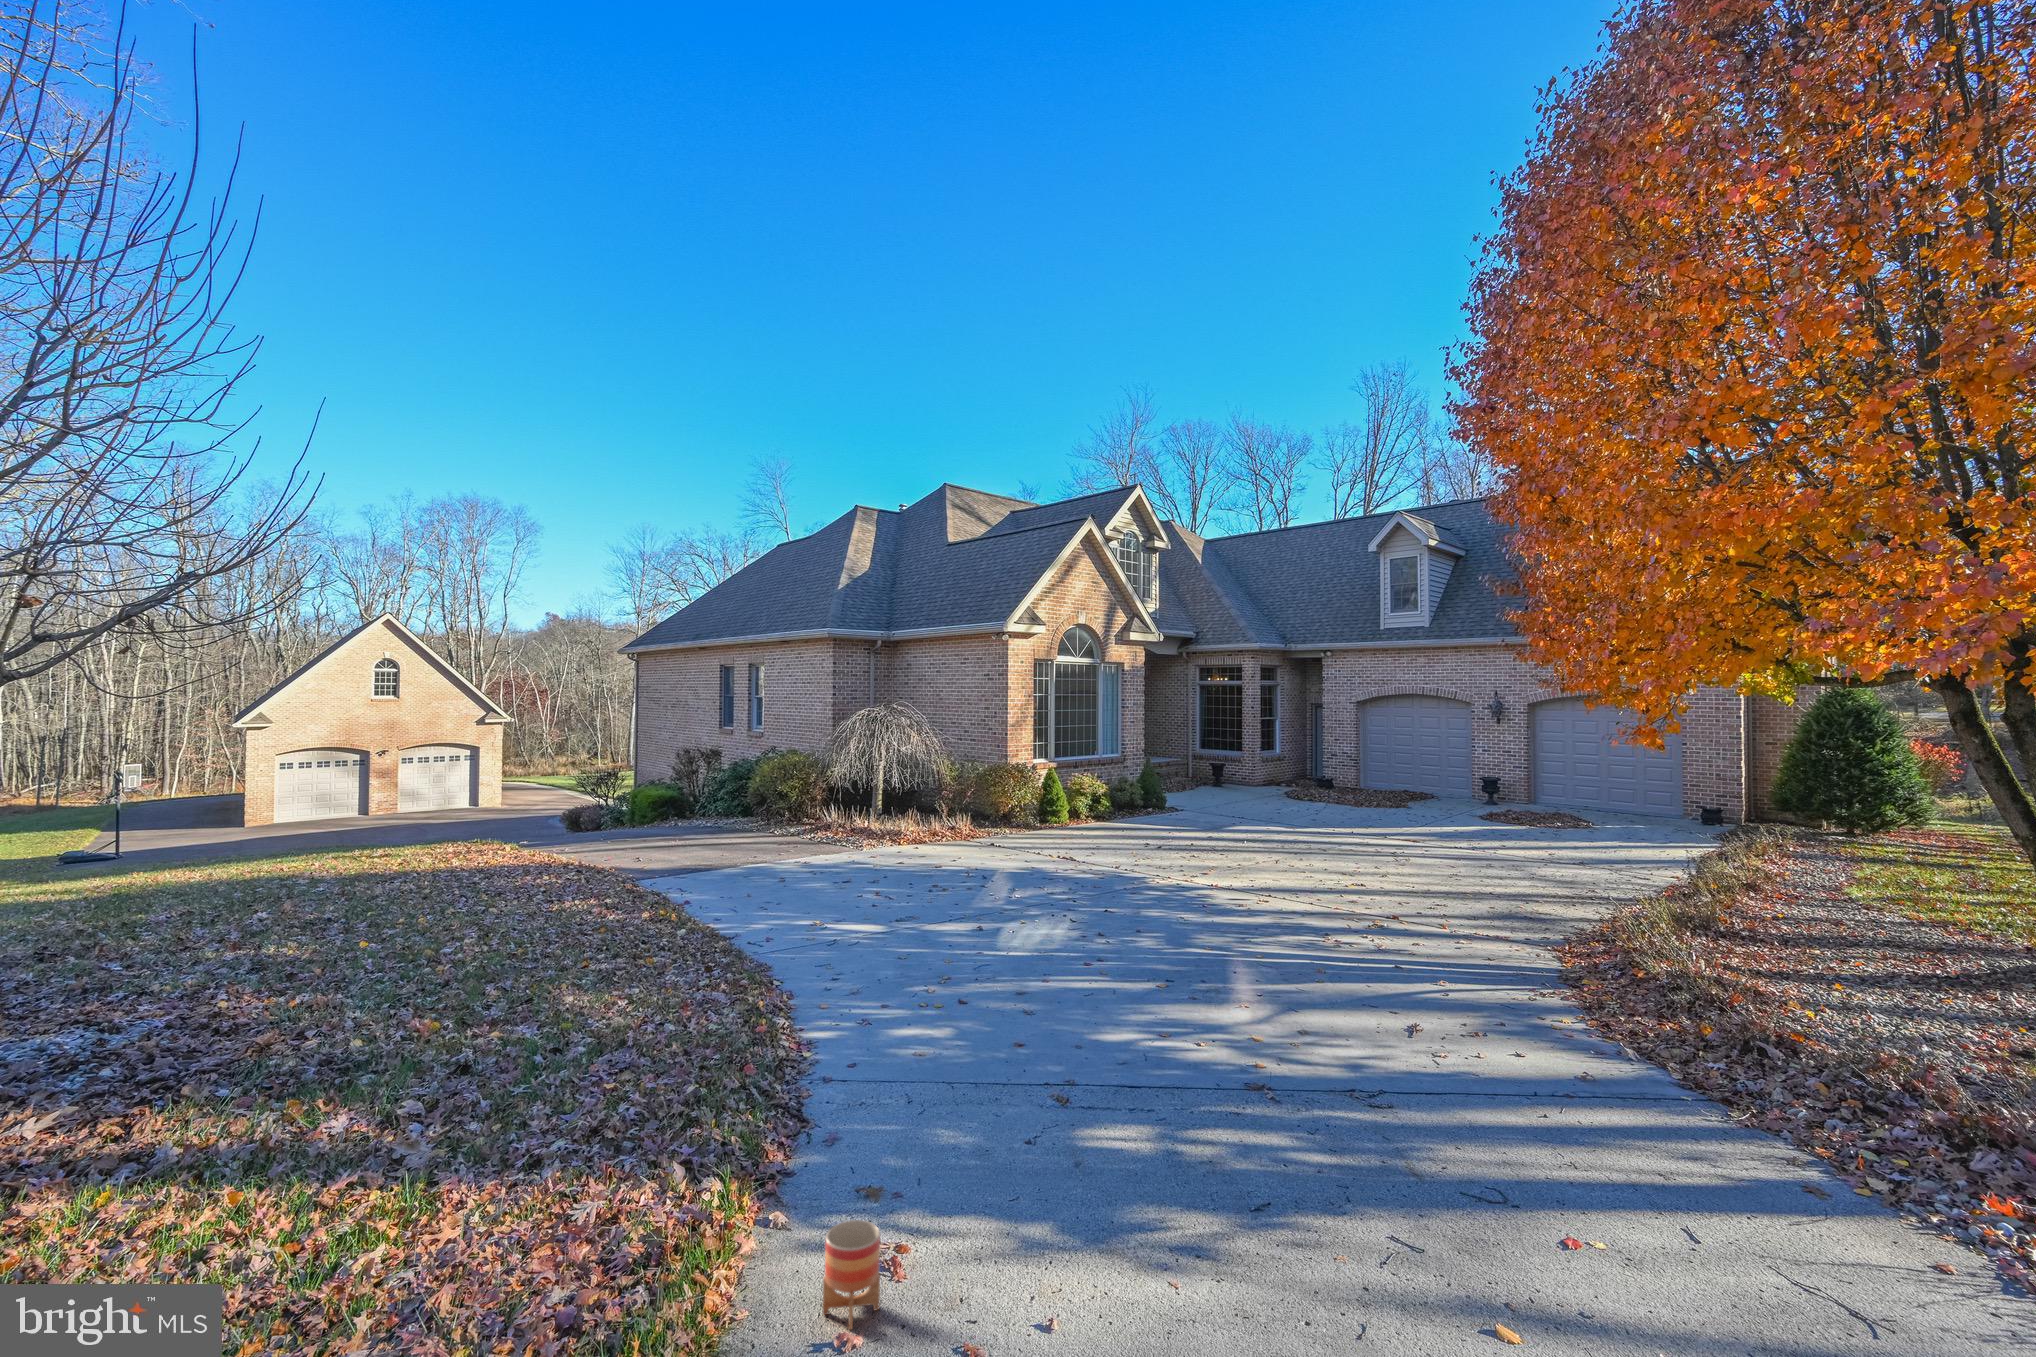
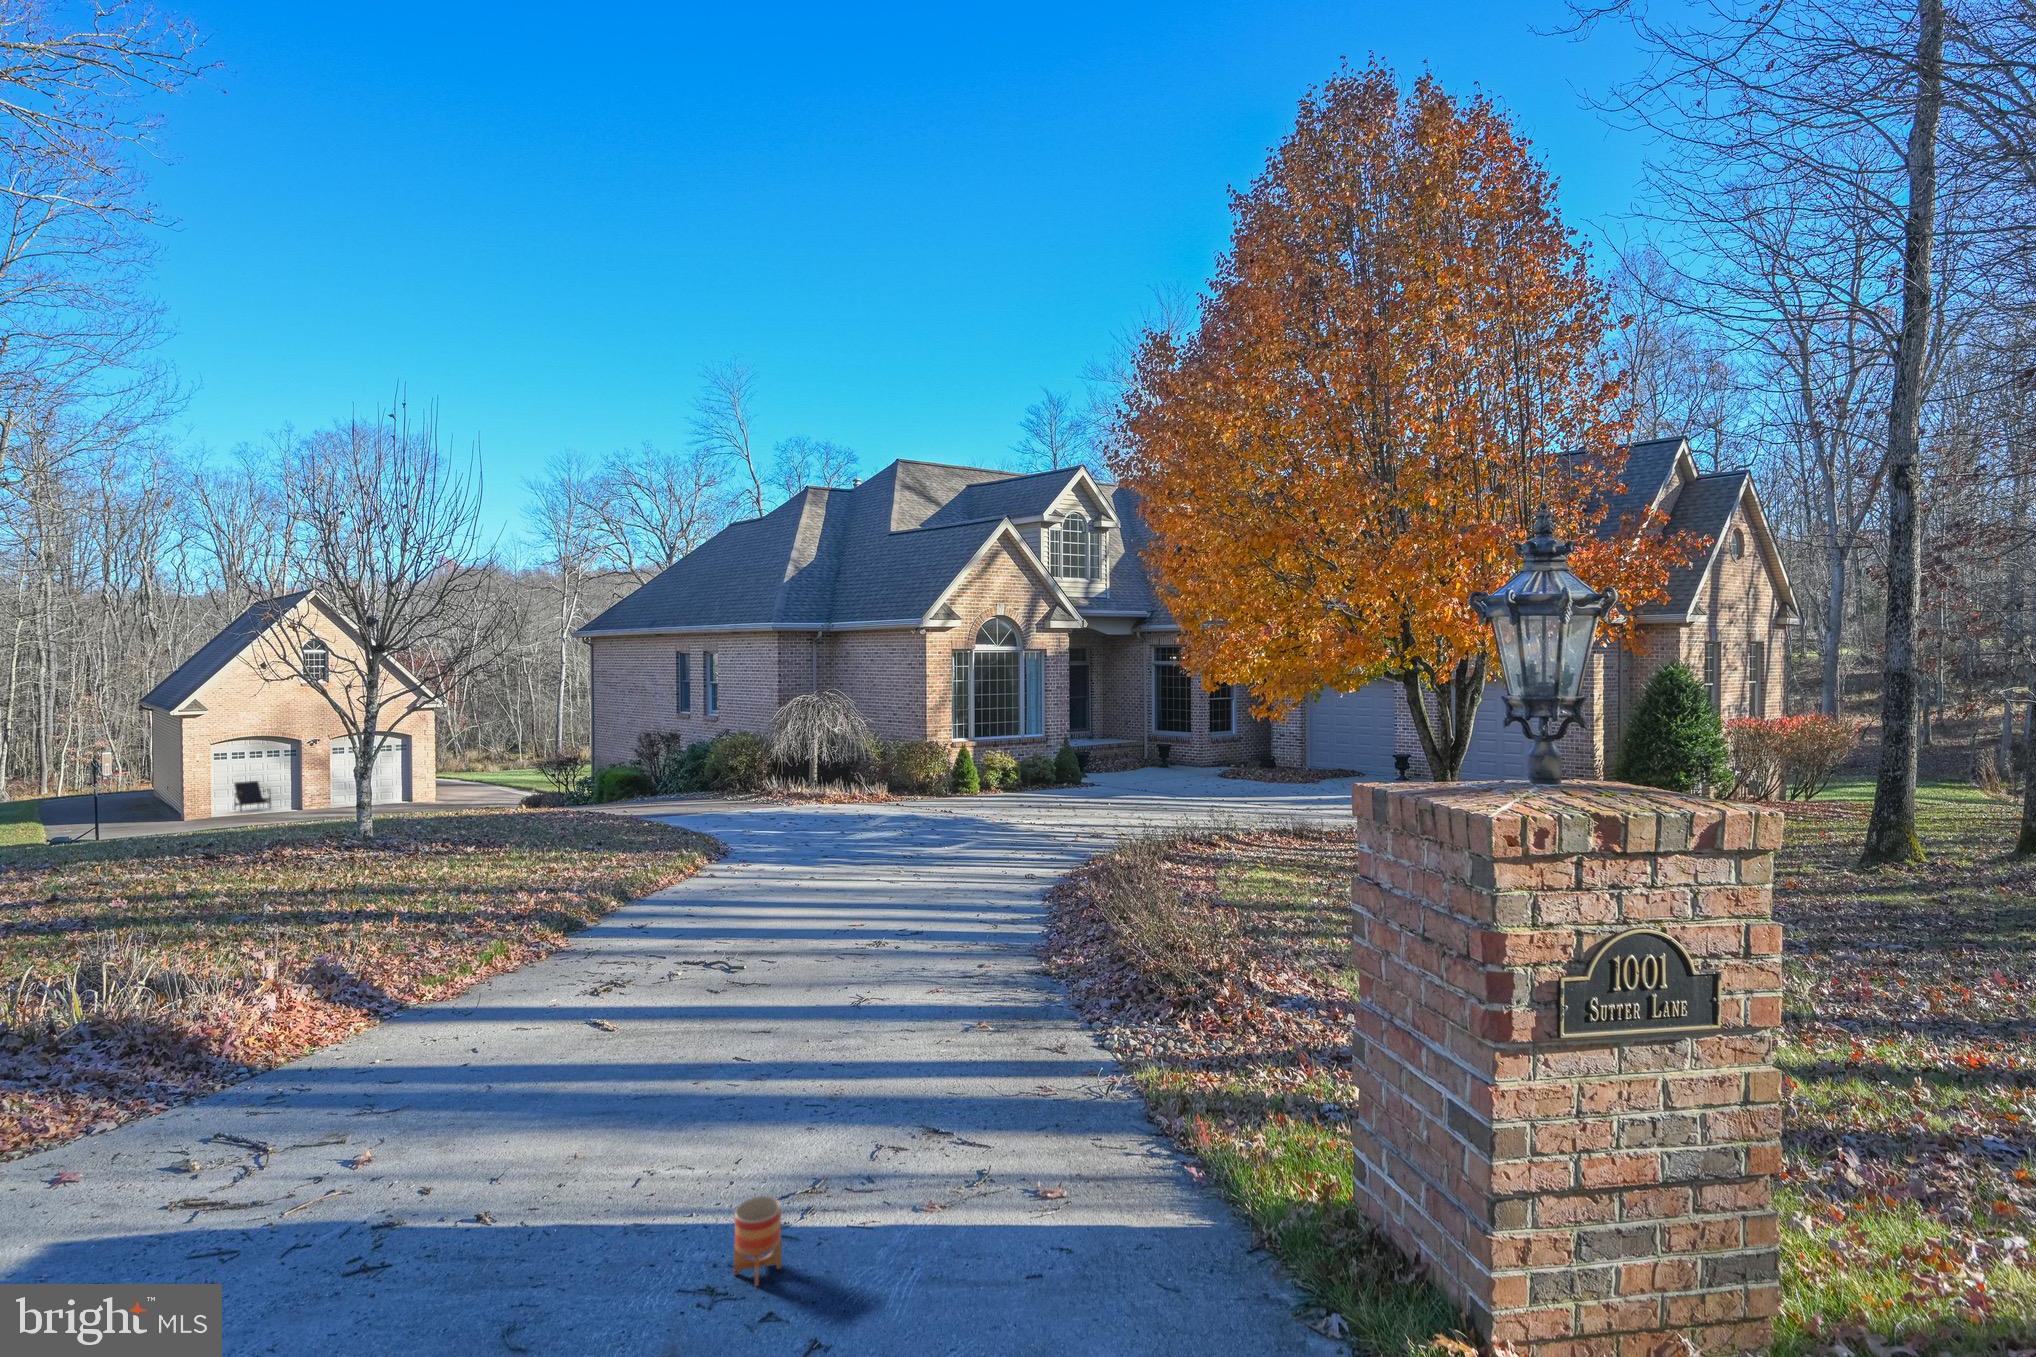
lounge chair: none [303,788,339,820] -> present [234,781,271,811]

